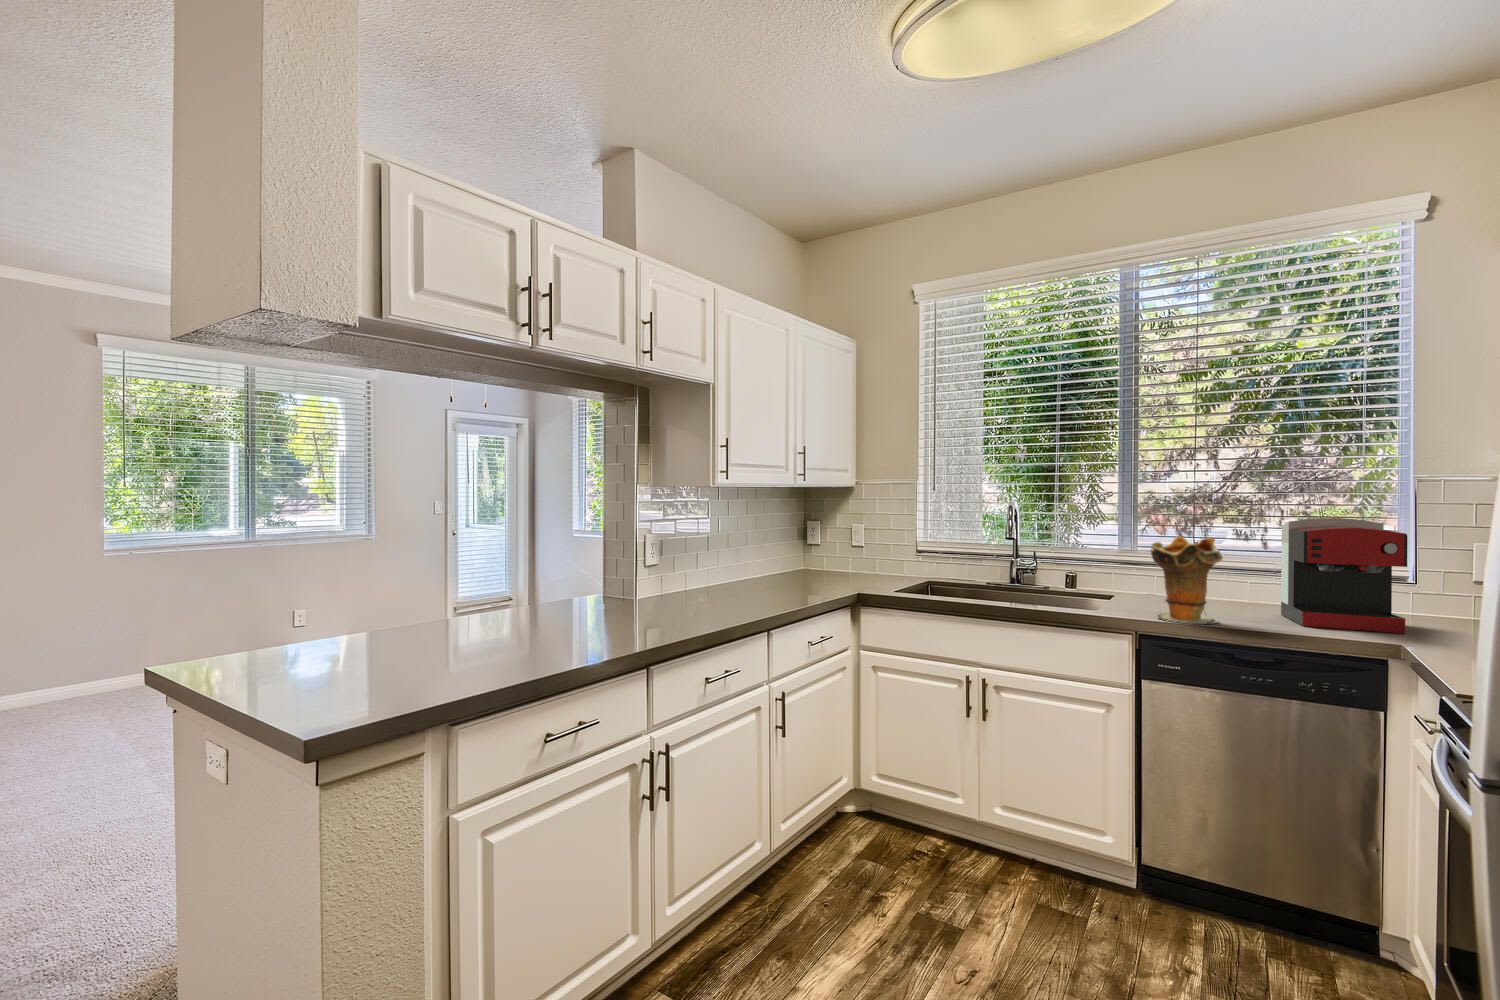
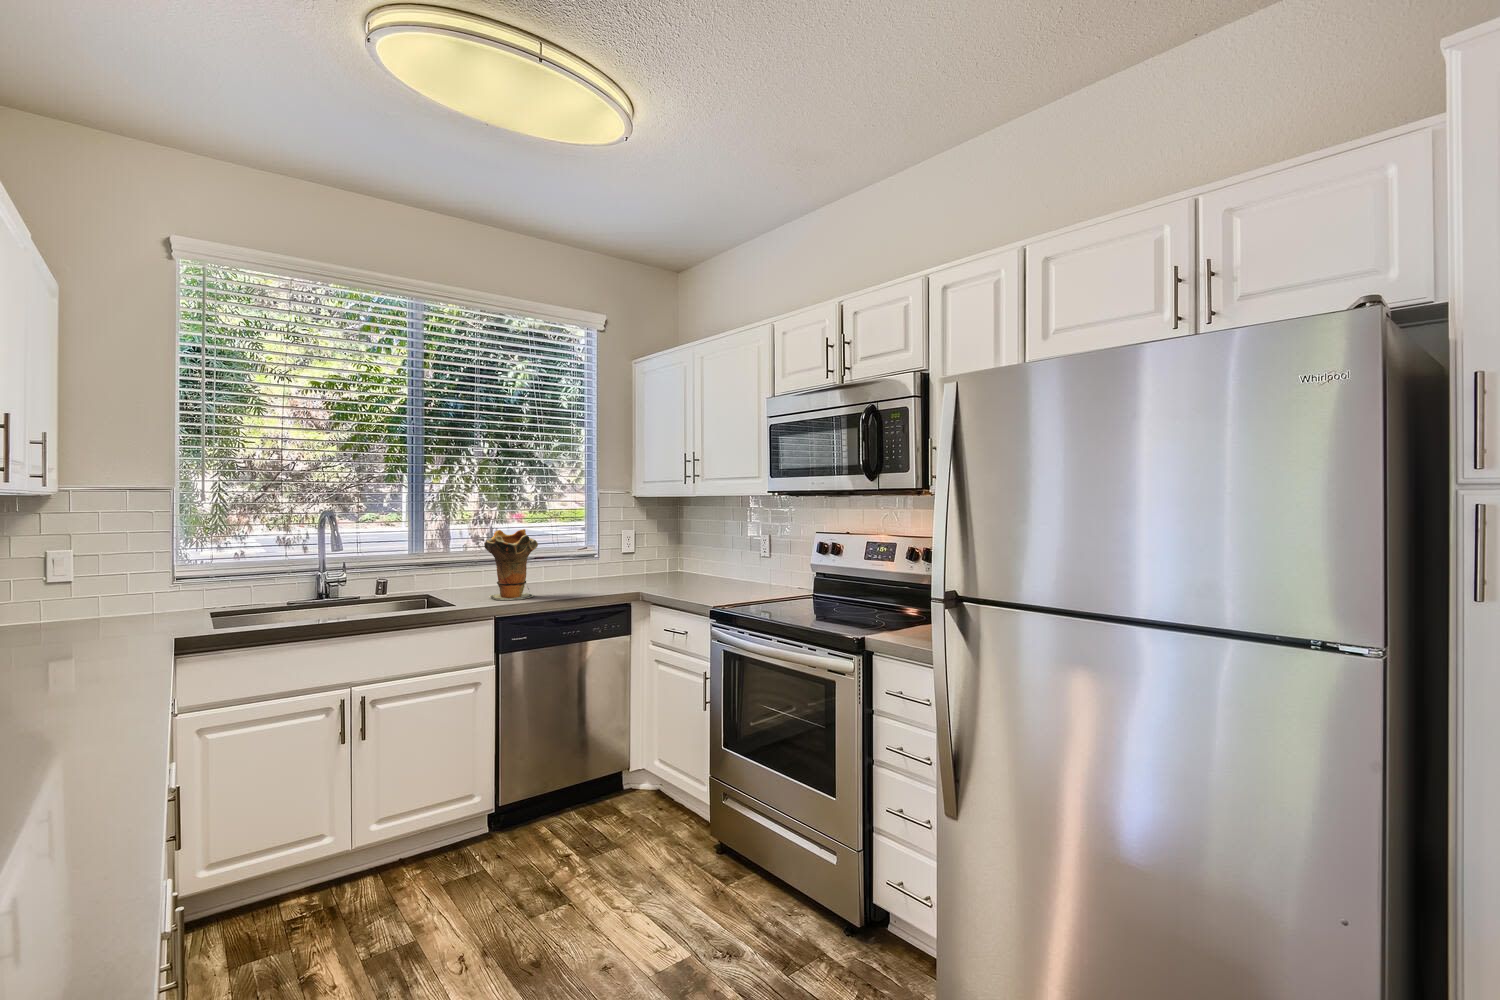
coffee maker: present [1281,518,1407,634] -> none [540,510,617,589]

